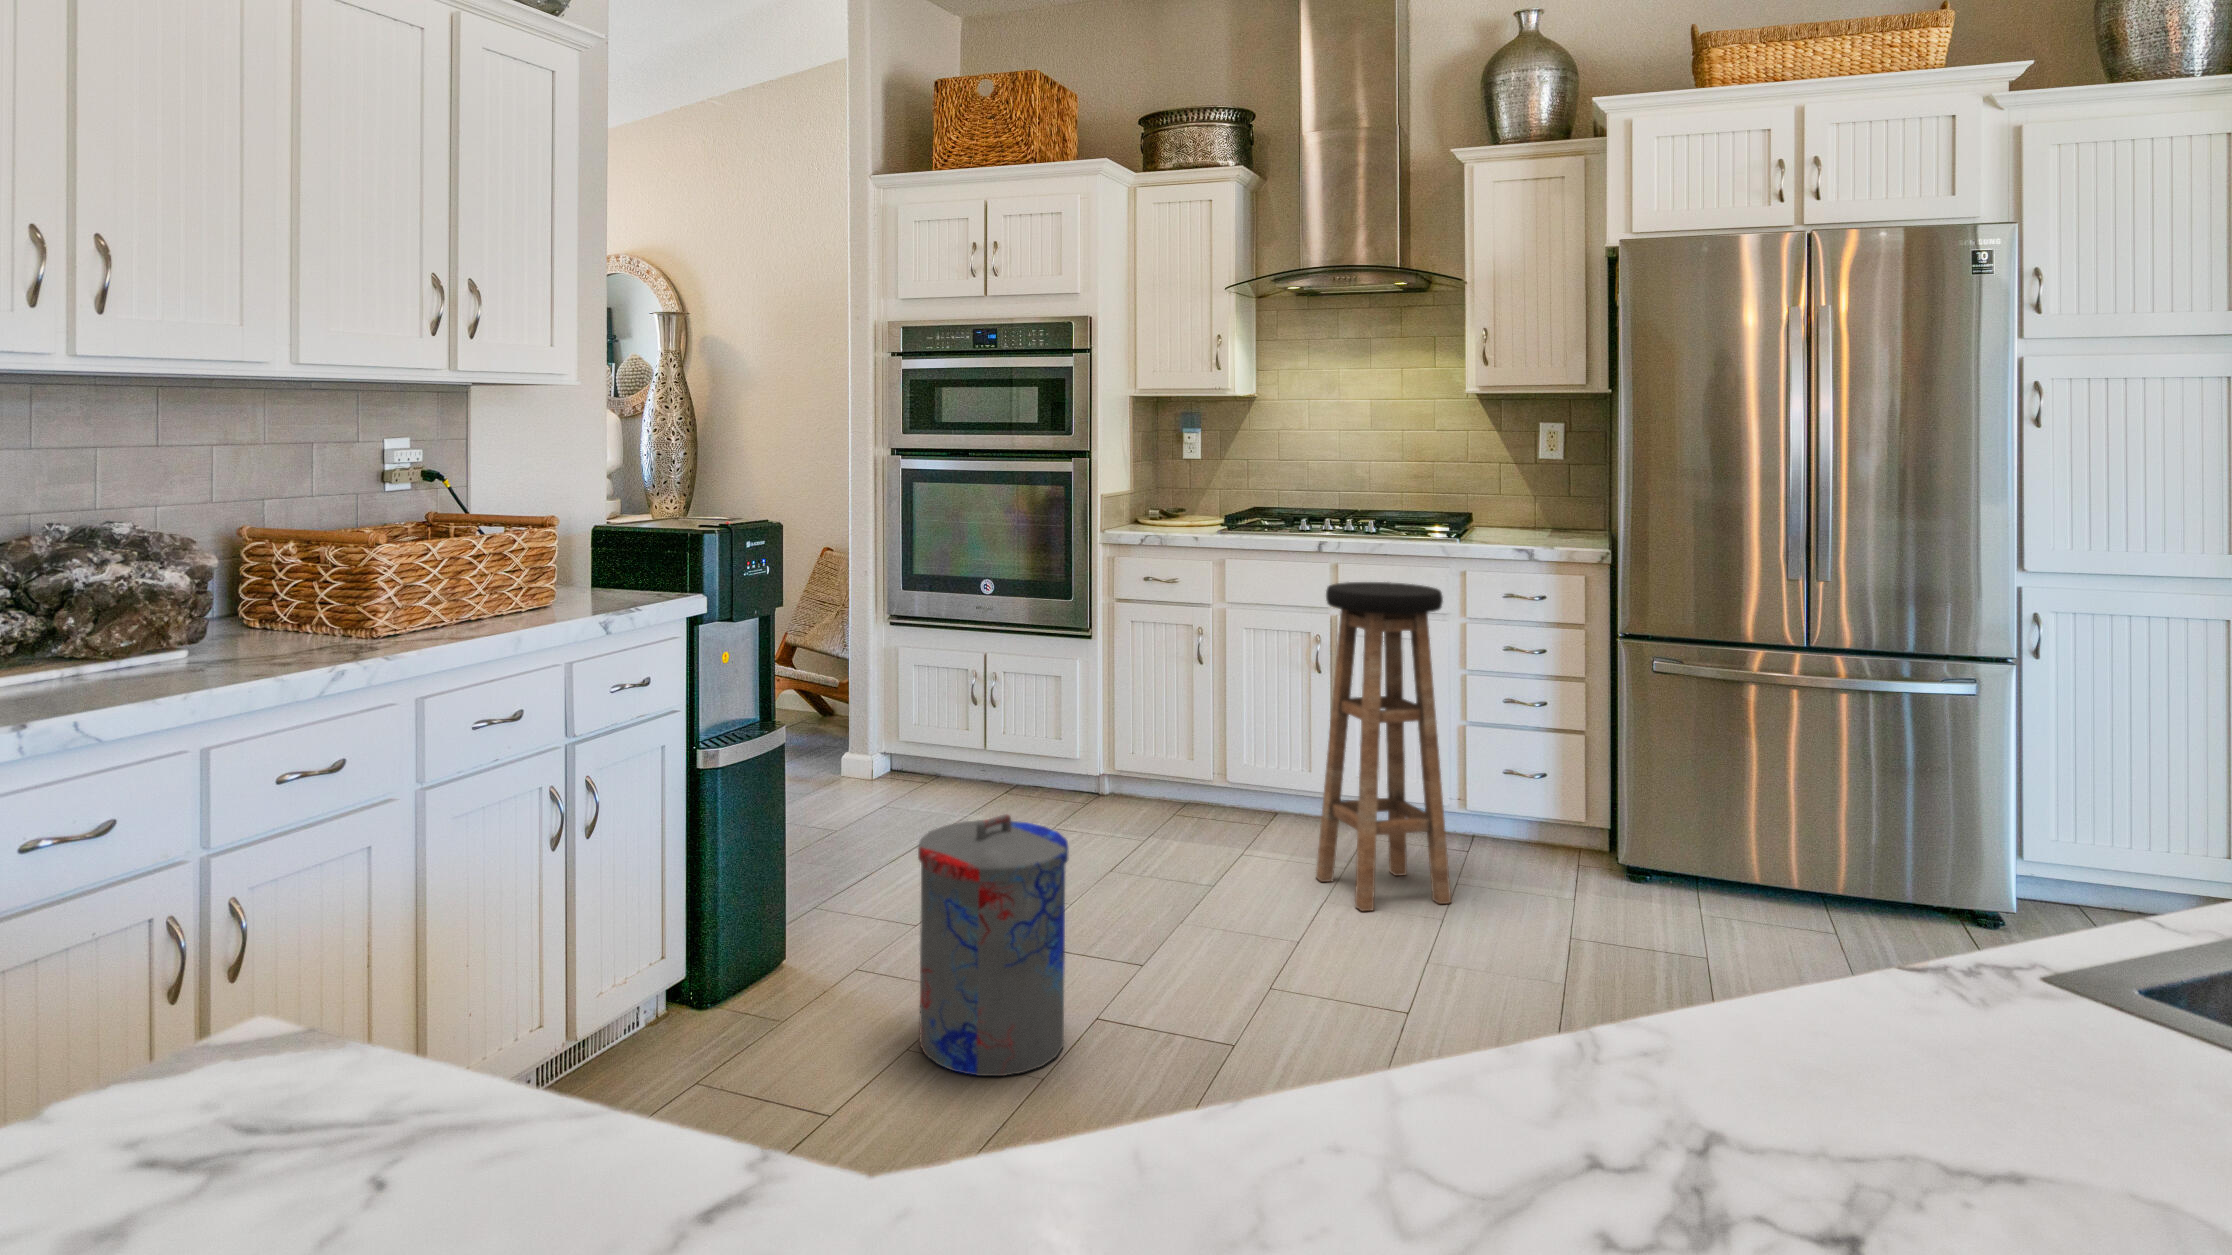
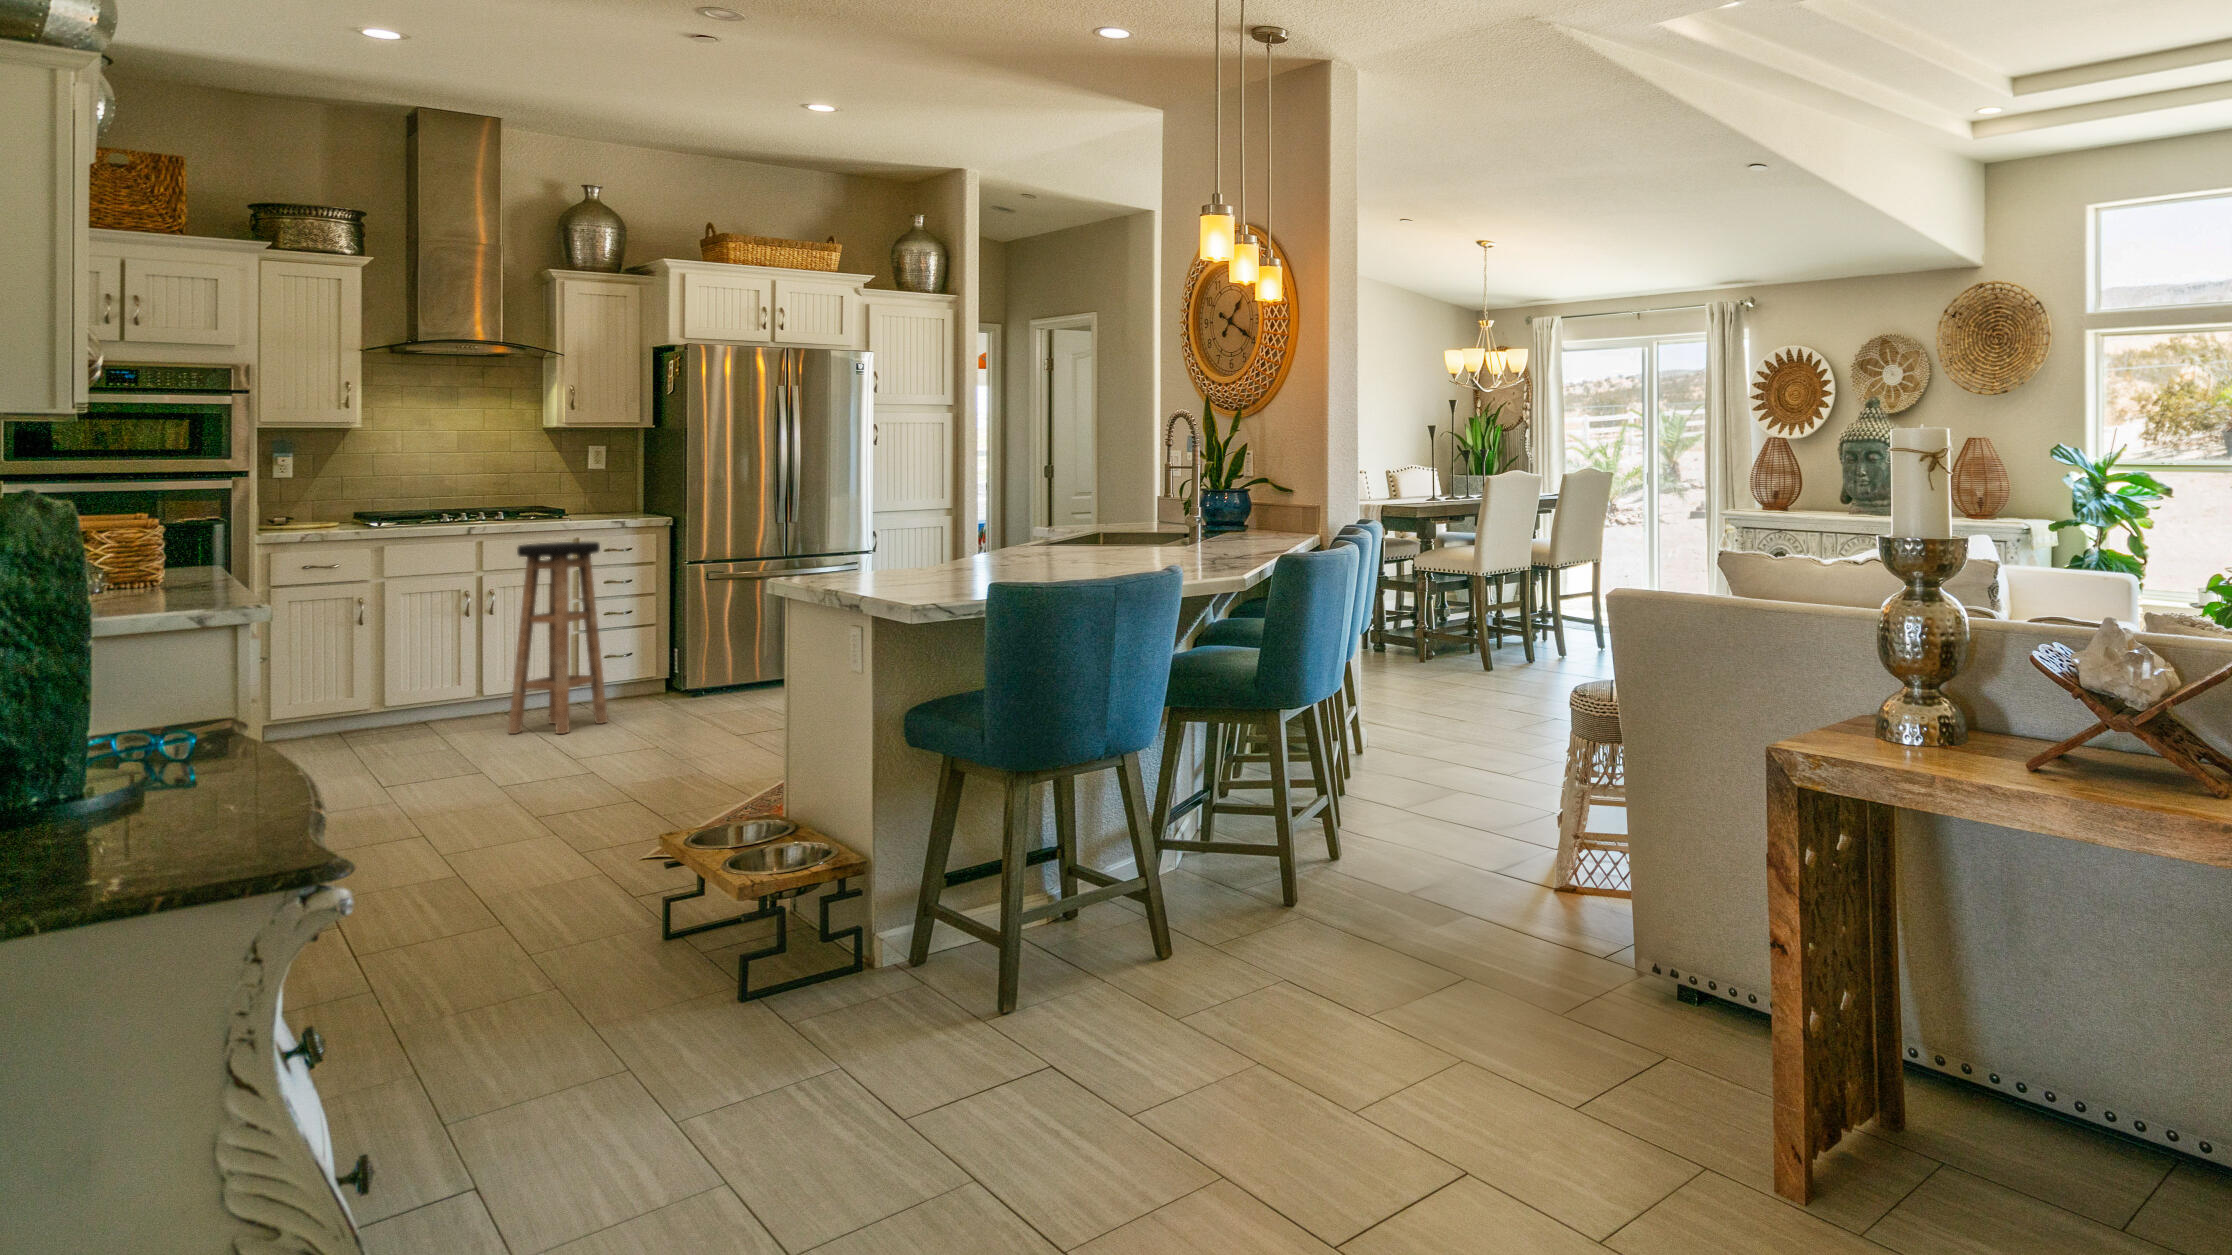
trash can: present [918,814,1069,1076] -> none [392,667,502,810]

